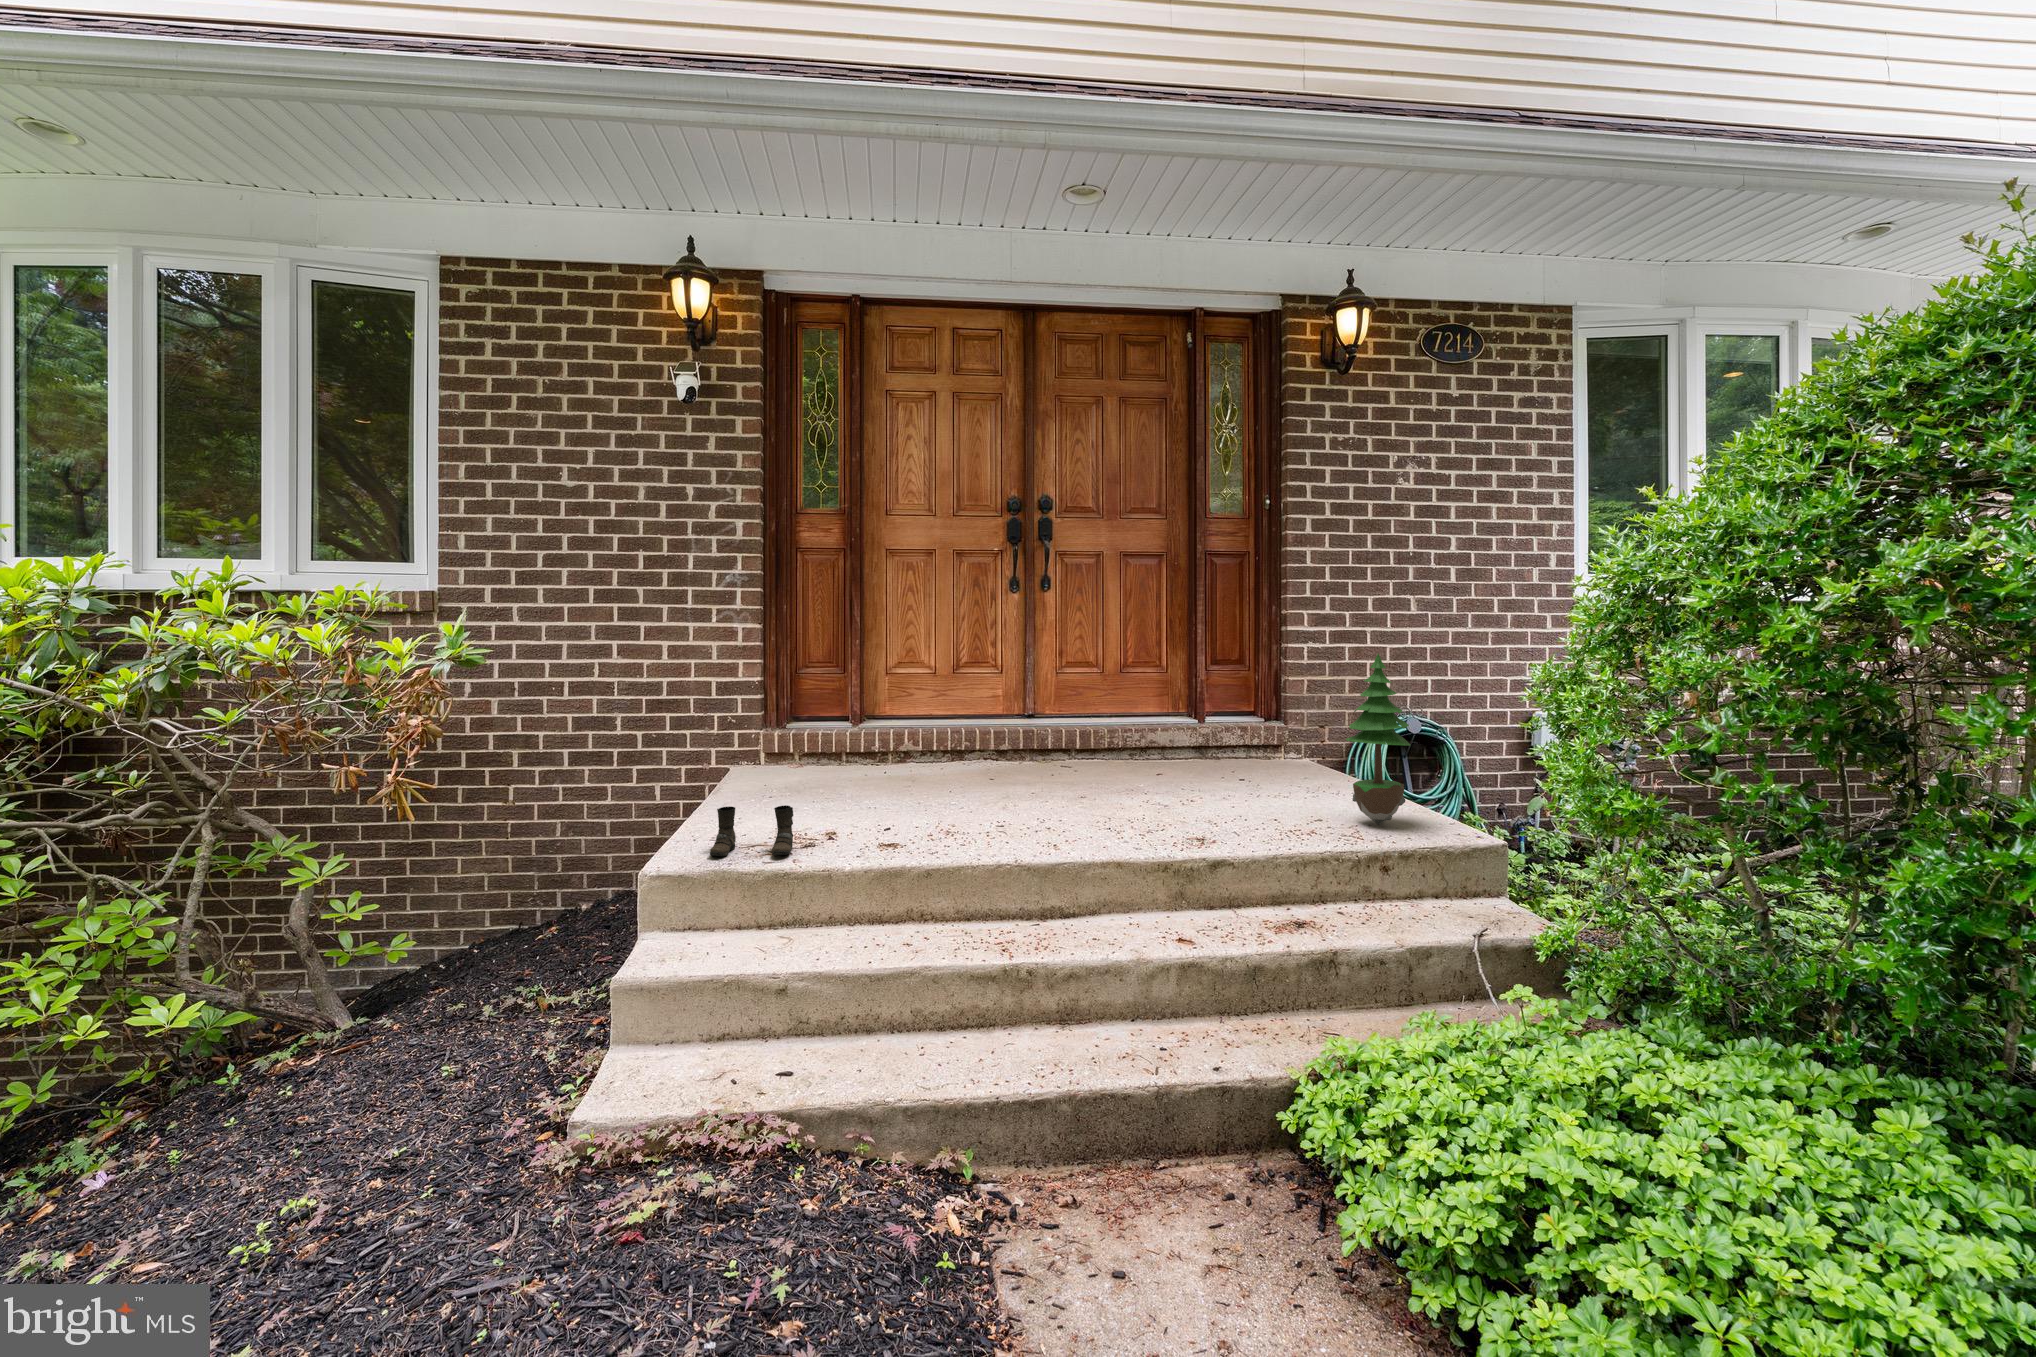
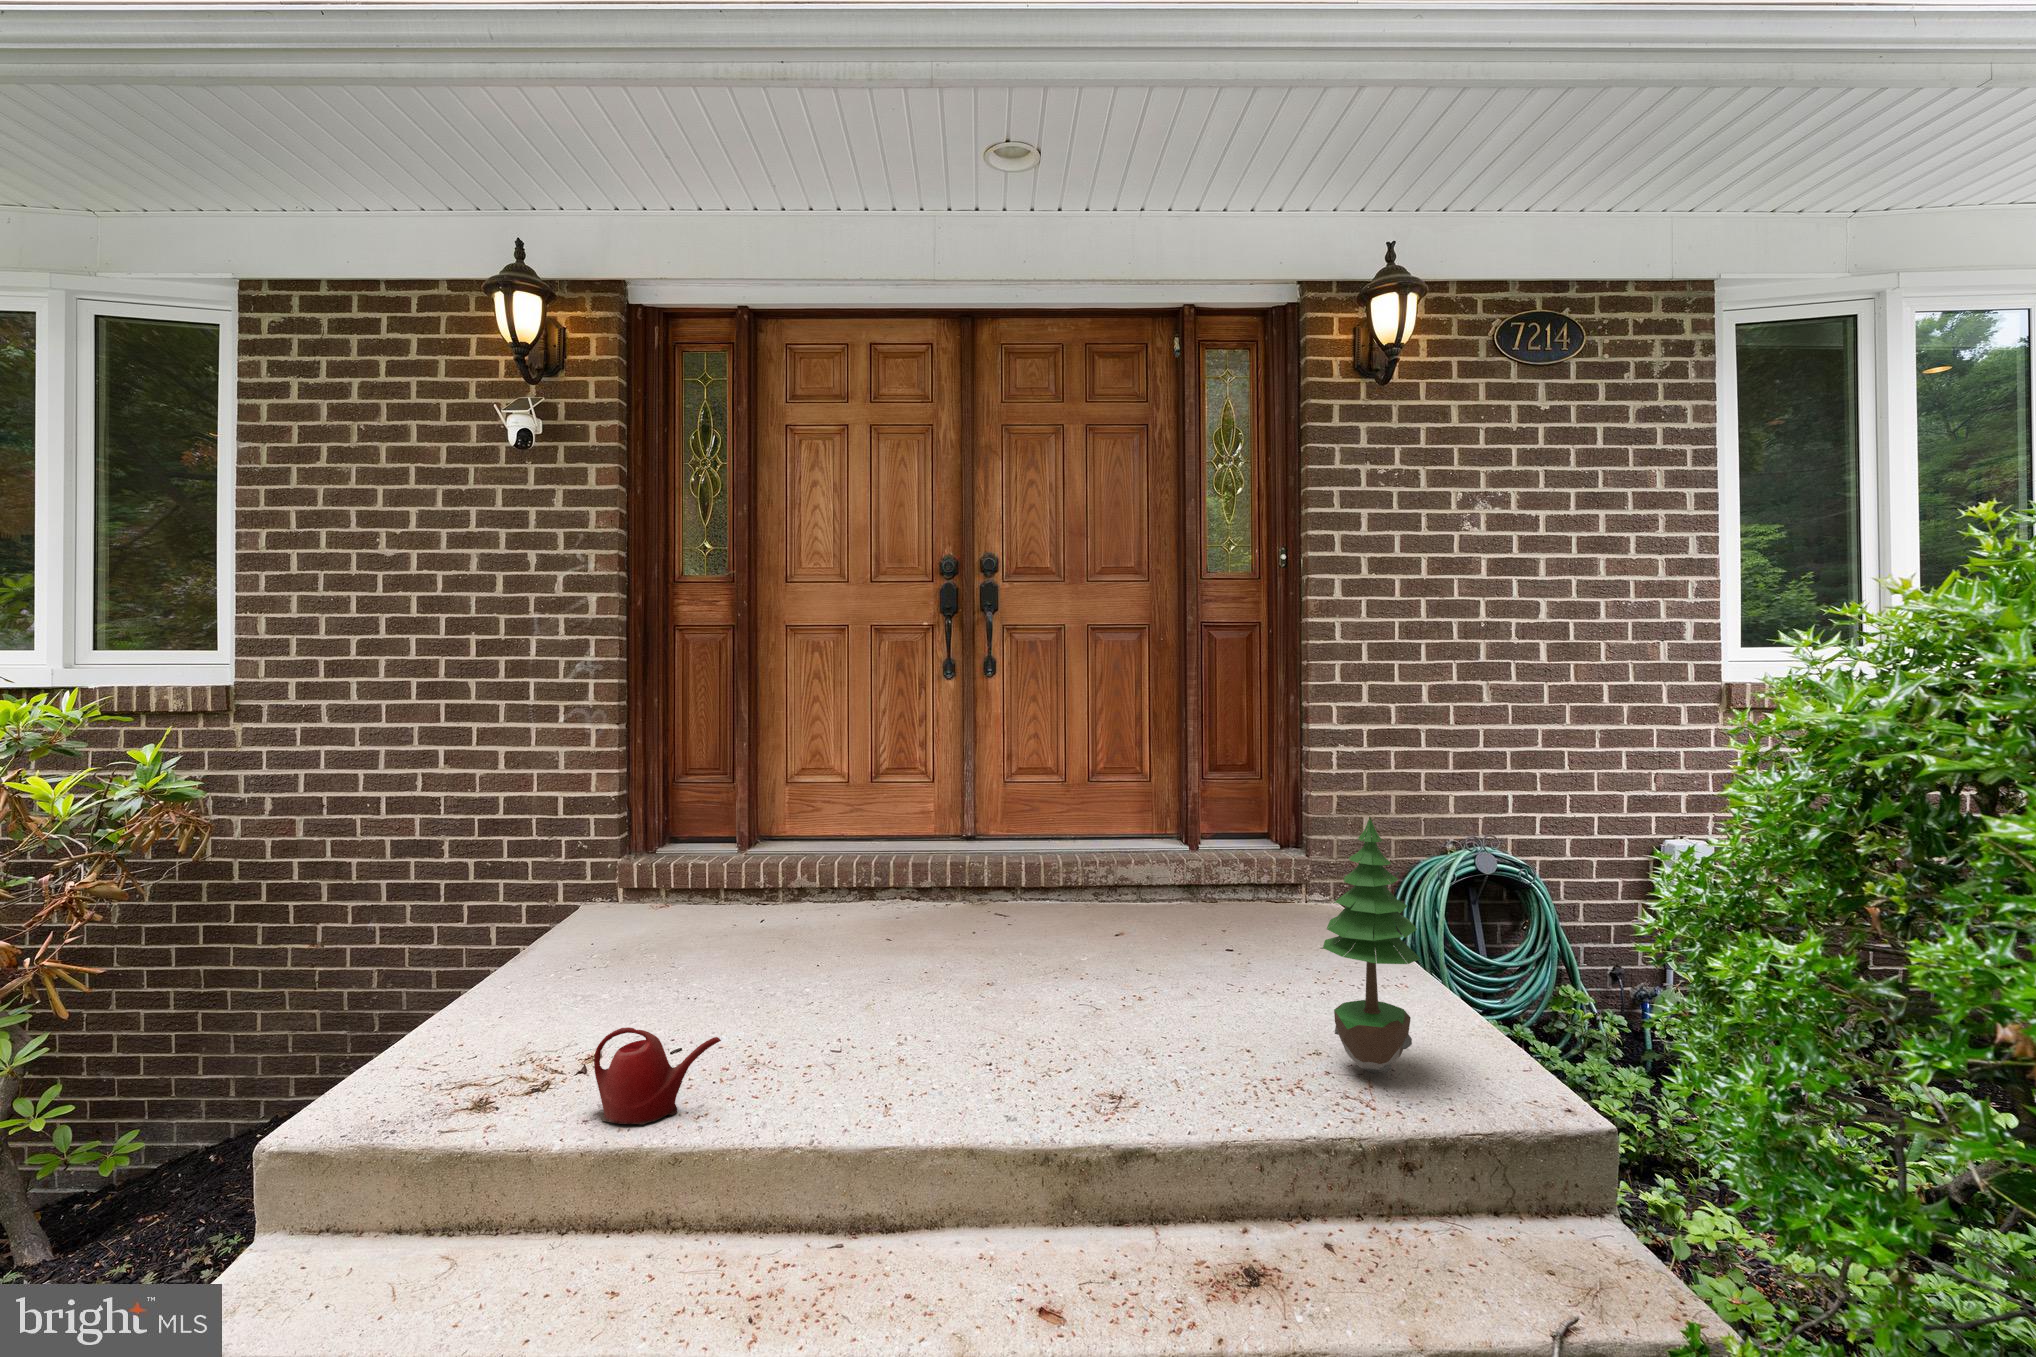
watering can: none [871,793,960,856] -> present [594,1027,721,1125]
boots: present [710,805,793,856] -> none [370,1031,500,1116]

